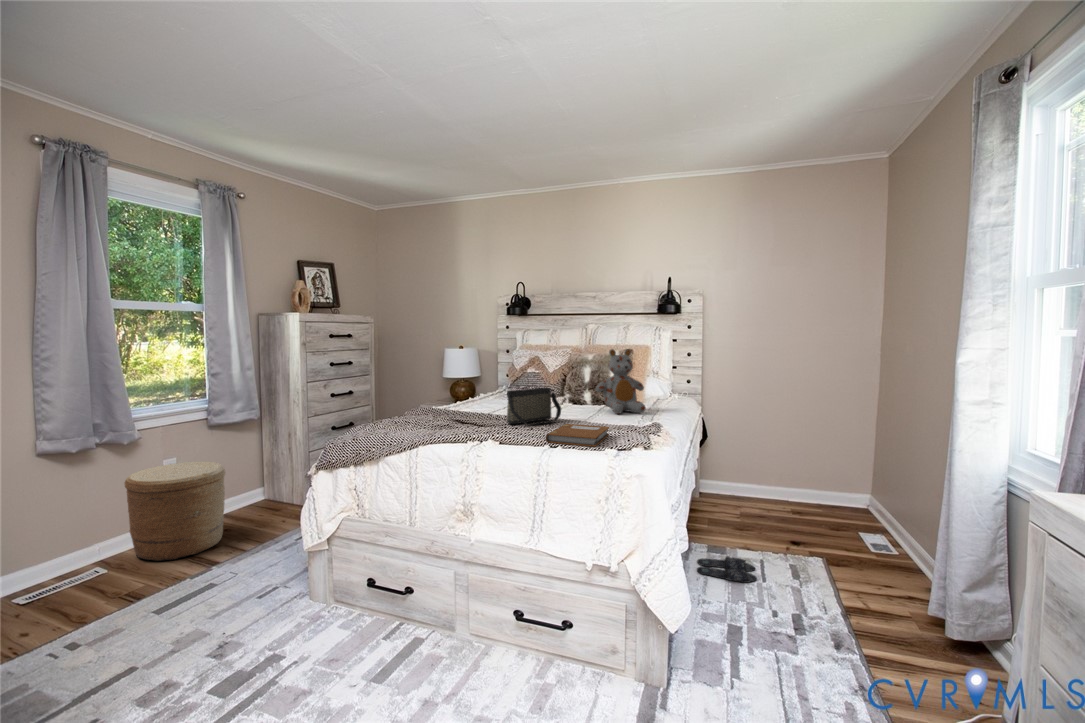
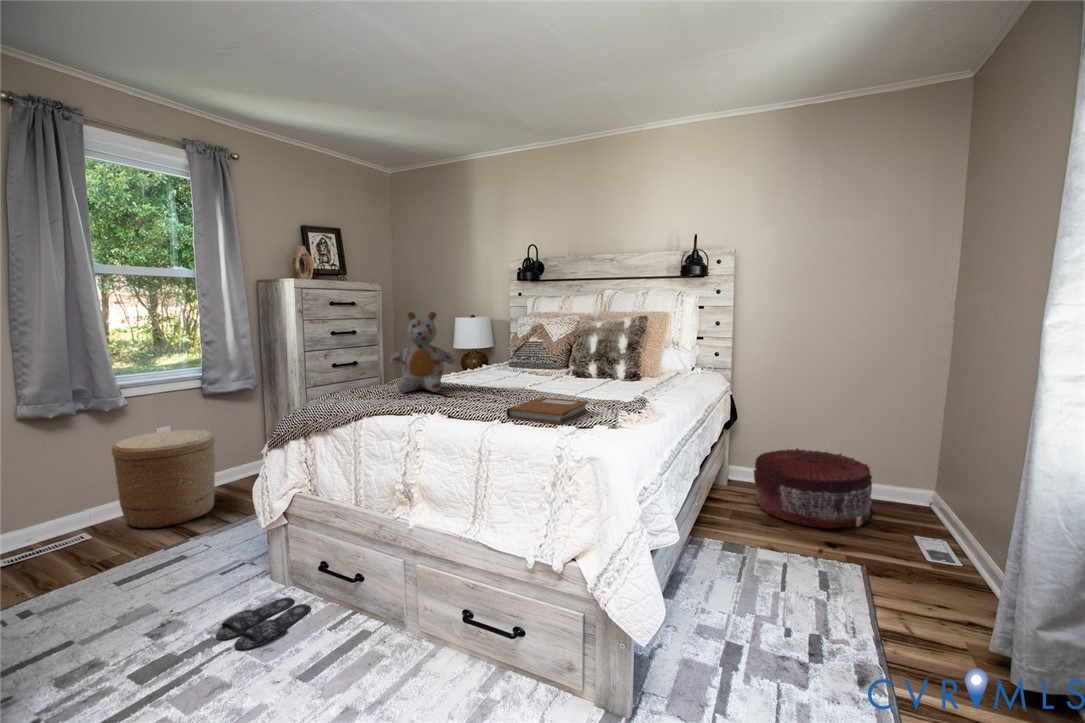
stuffed bear: present [596,349,646,414] -> present [390,311,455,393]
handbag: present [507,388,561,425] -> none [480,356,547,398]
pouf: none [725,462,828,531] -> present [753,448,875,529]
slippers: present [697,557,757,583] -> present [216,597,311,650]

